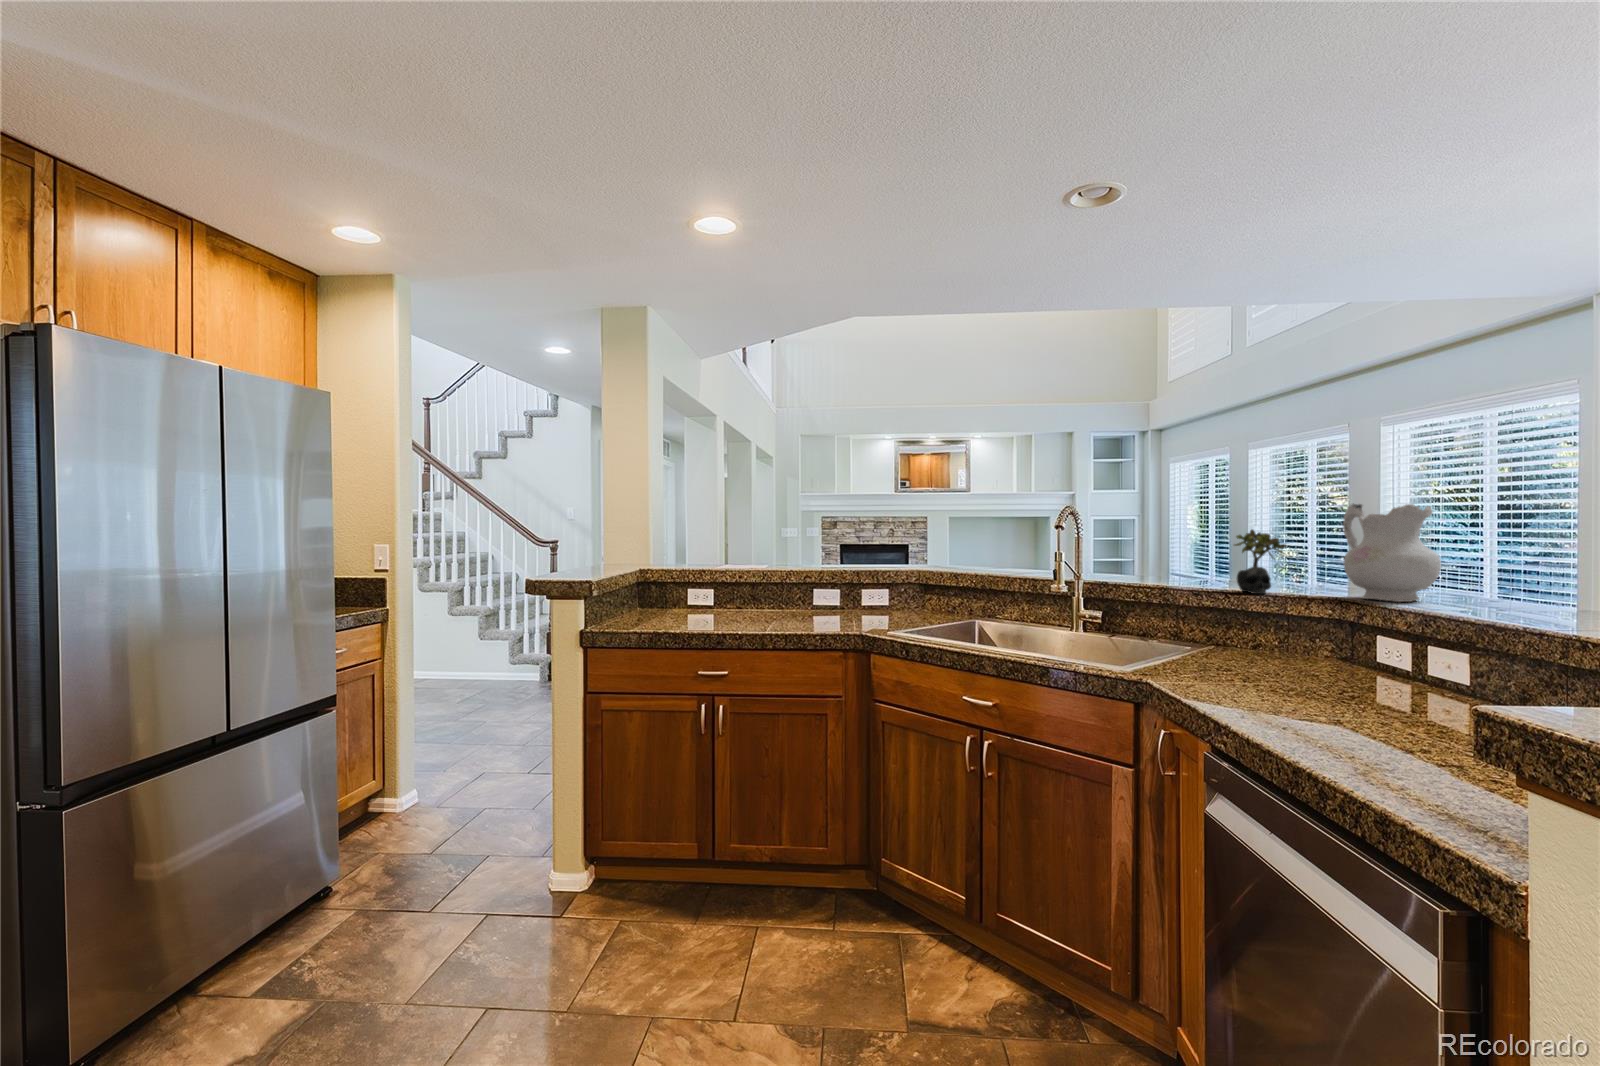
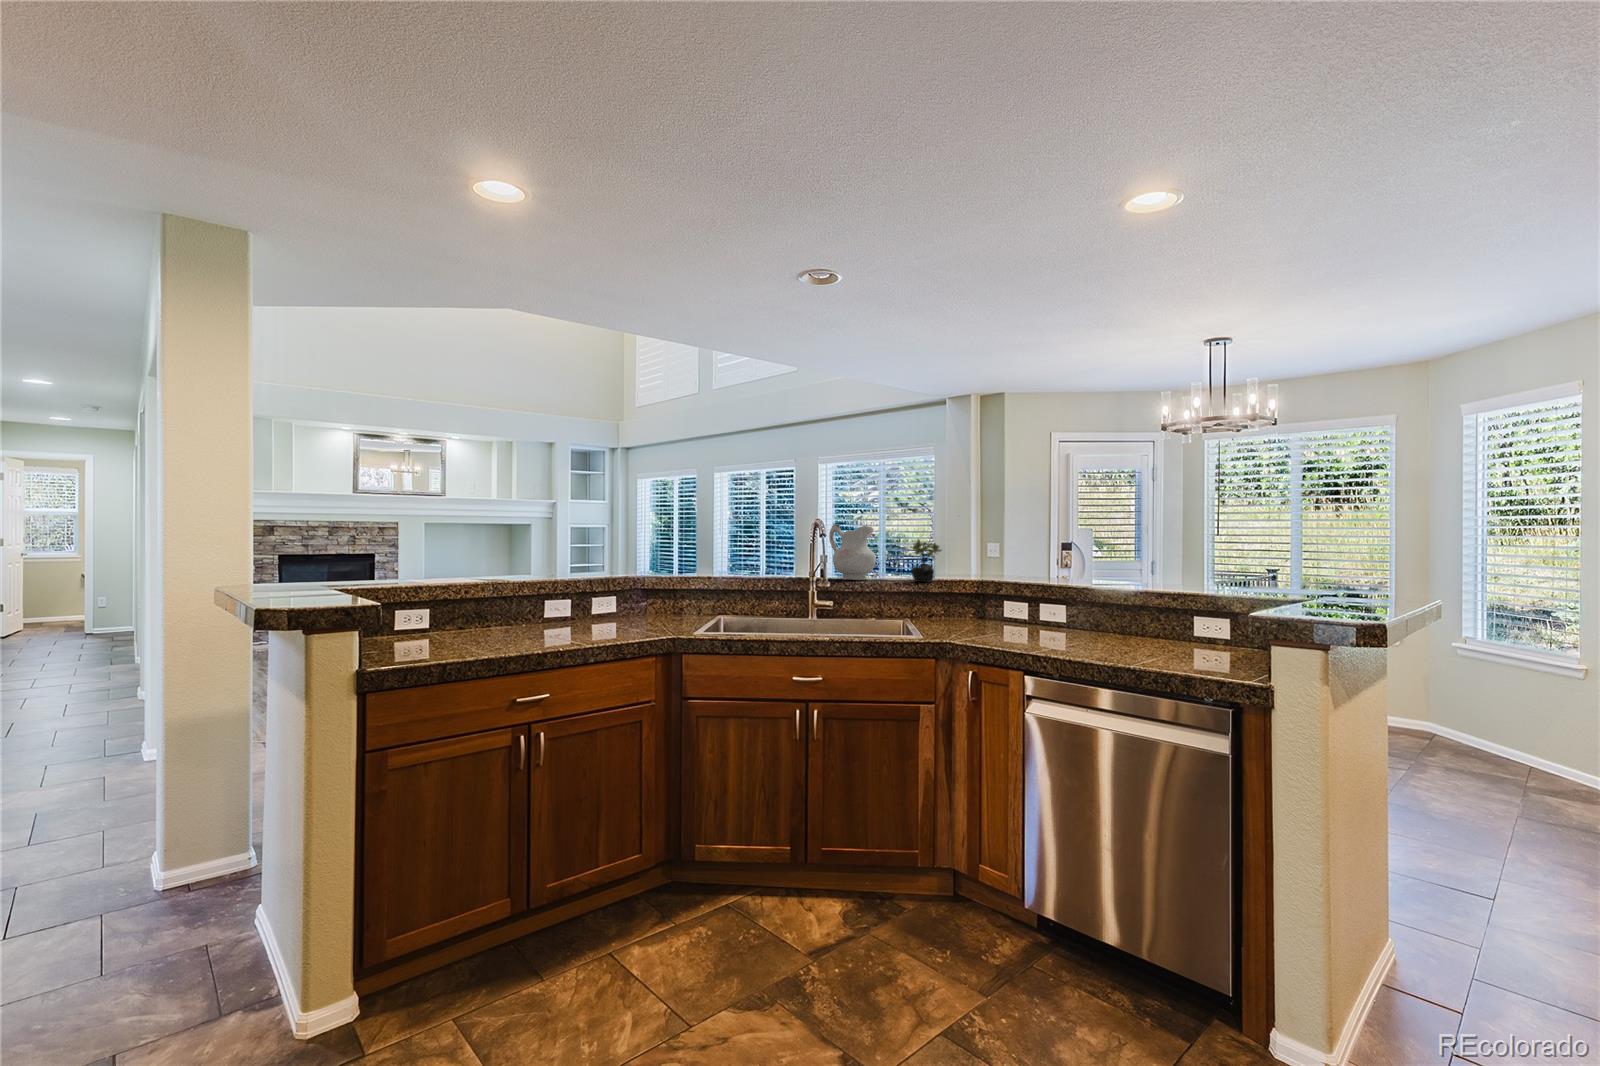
ceramic pitcher: present [1343,504,1441,602] -> present [829,524,876,580]

